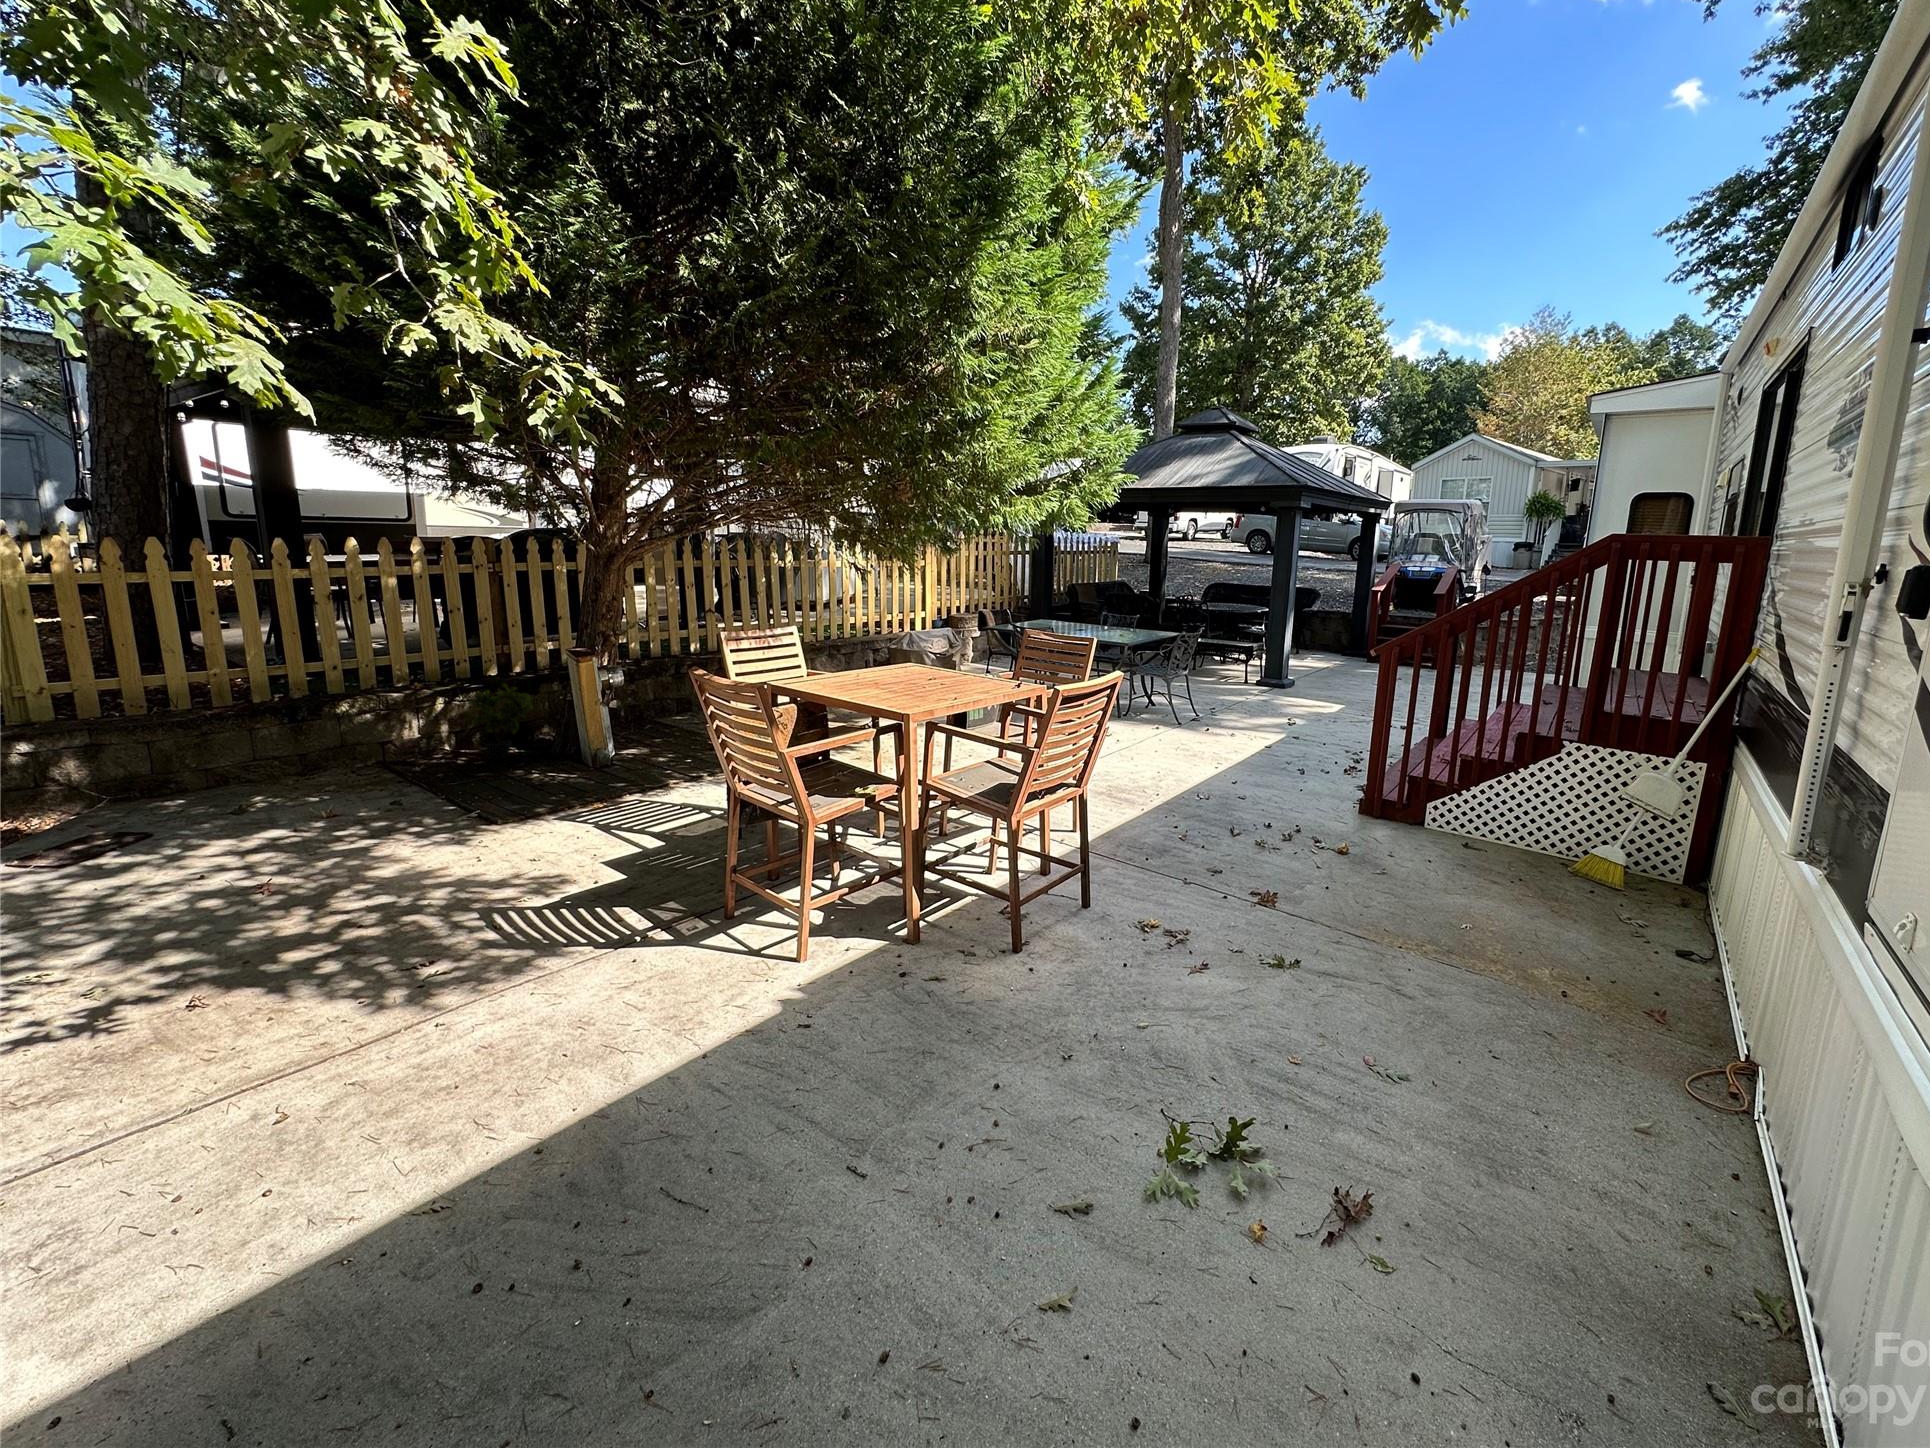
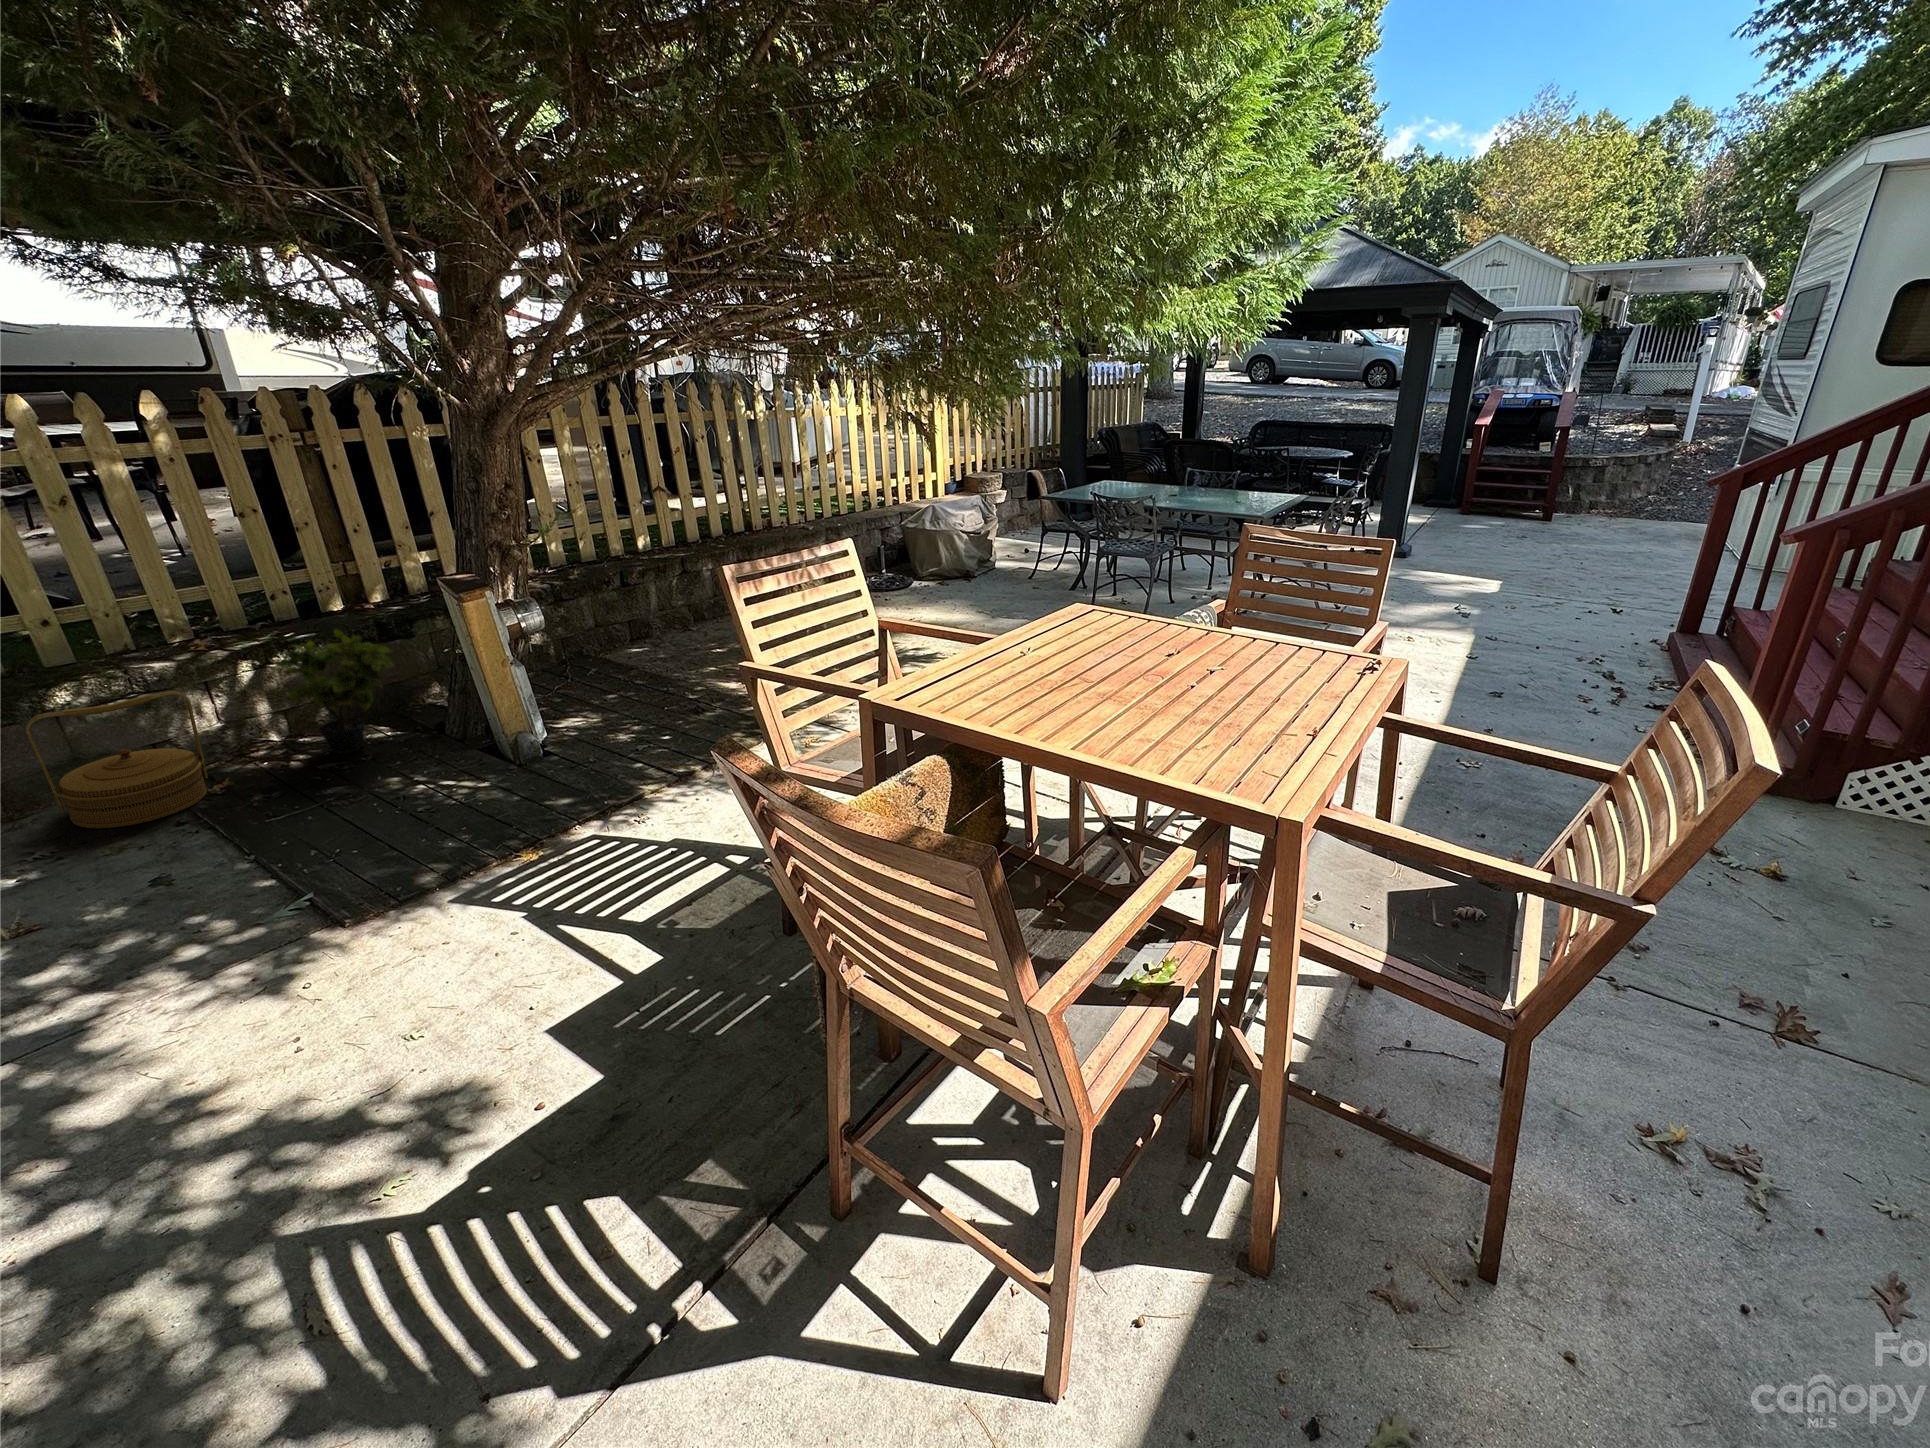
woven basket: none [339,710,422,784] -> present [25,691,208,829]

